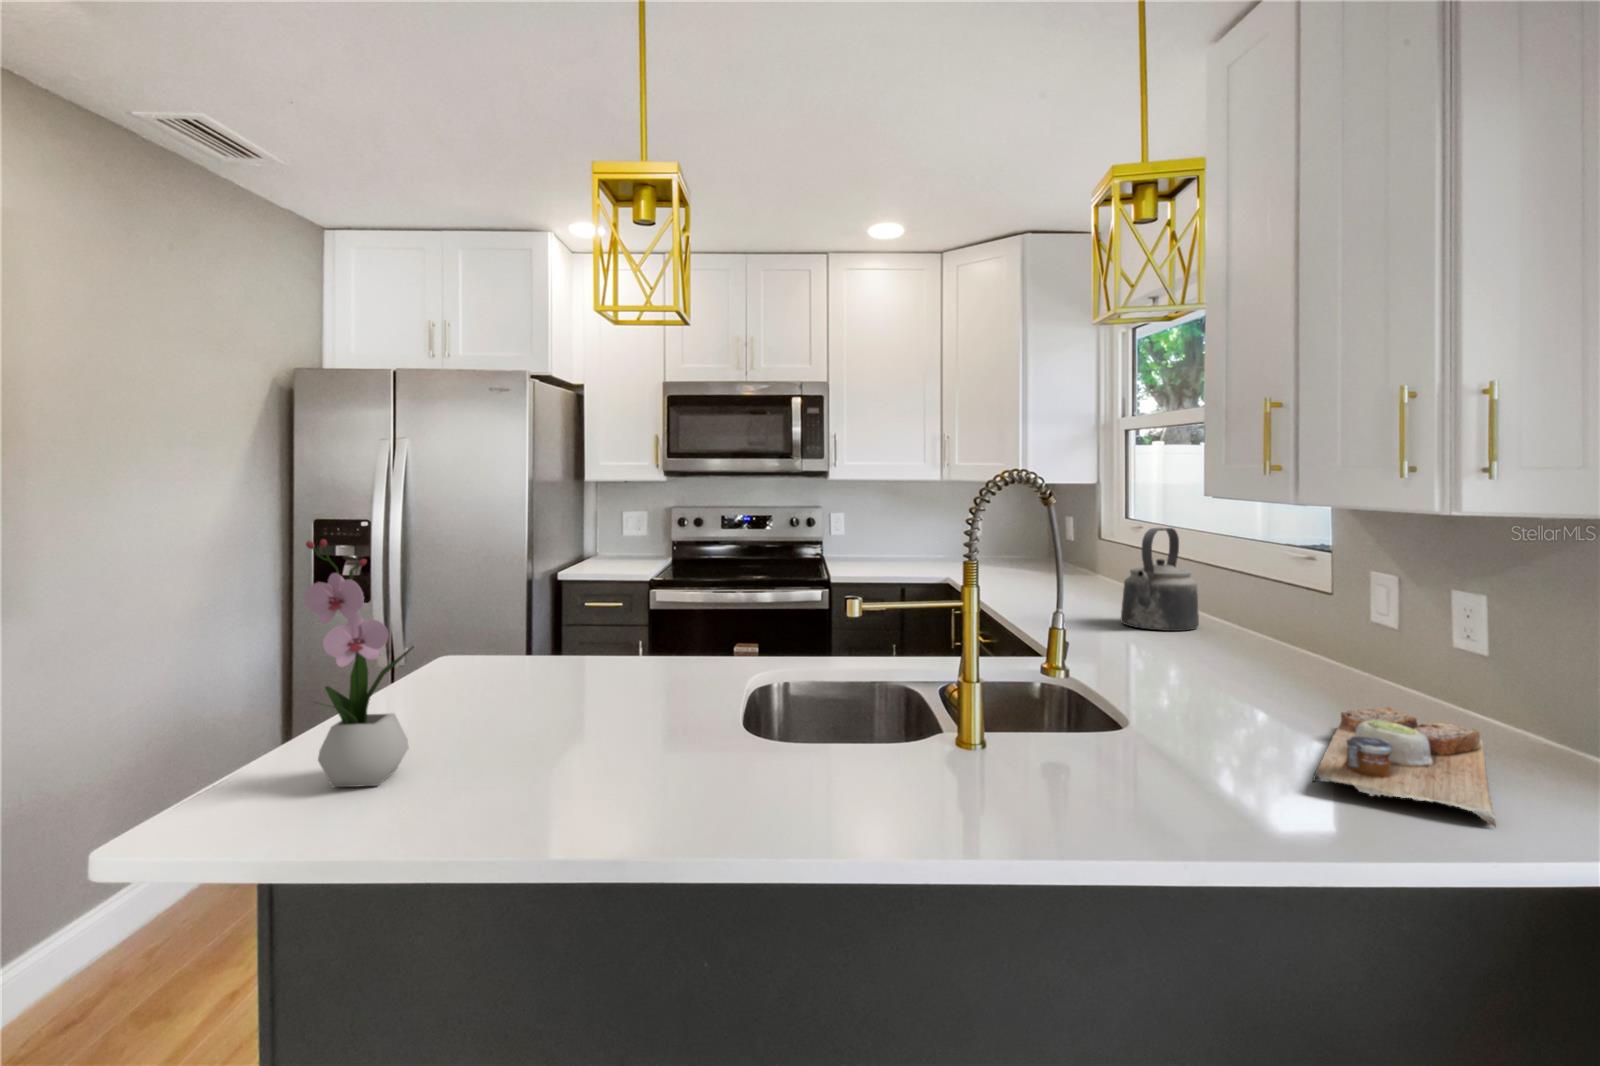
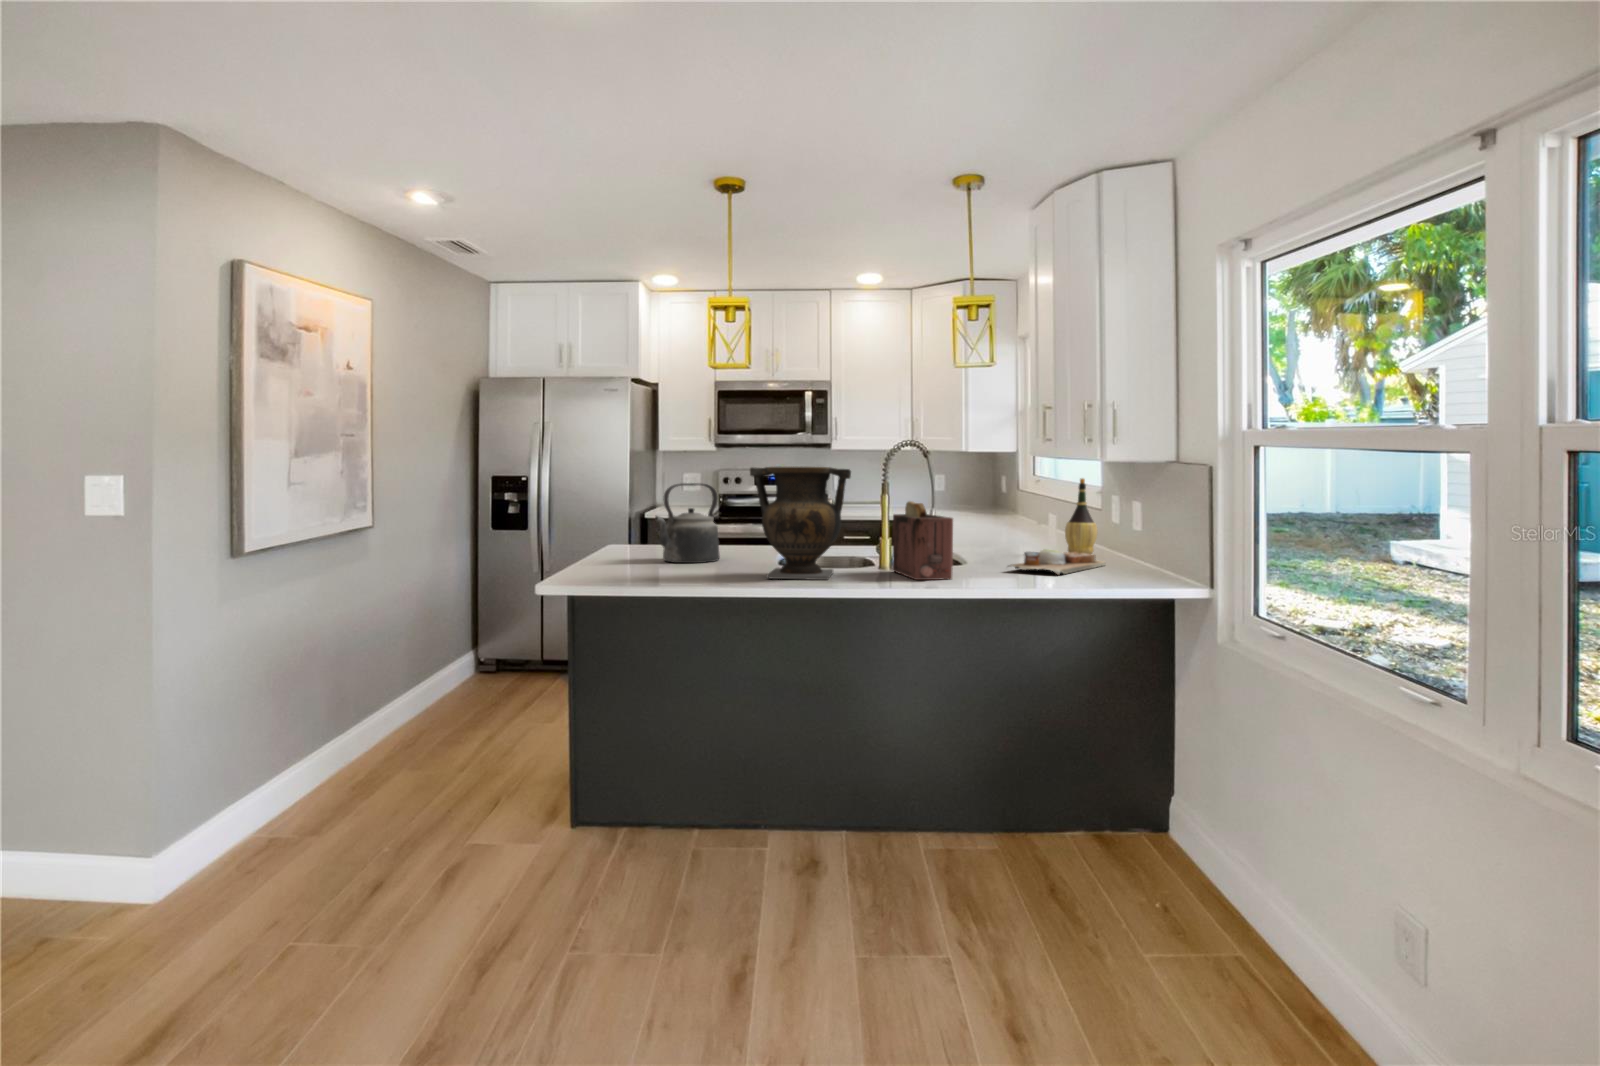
kettle: present [1121,528,1199,631] -> present [655,483,720,563]
vase: none [675,533,943,853] -> present [750,466,851,580]
flower arrangement: present [304,539,414,787] -> none [597,470,633,573]
wine bottle: none [1301,542,1373,691] -> present [1065,478,1097,554]
toaster: none [1027,620,1234,861] -> present [892,501,953,580]

